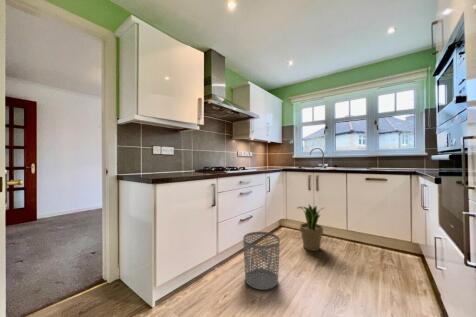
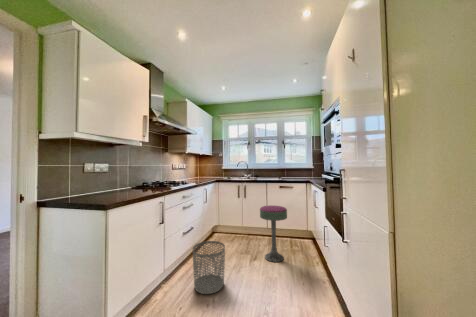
bar stool: none [331,201,371,274] -> present [260,206,287,262]
potted plant: present [298,205,323,251] -> none [231,210,253,250]

